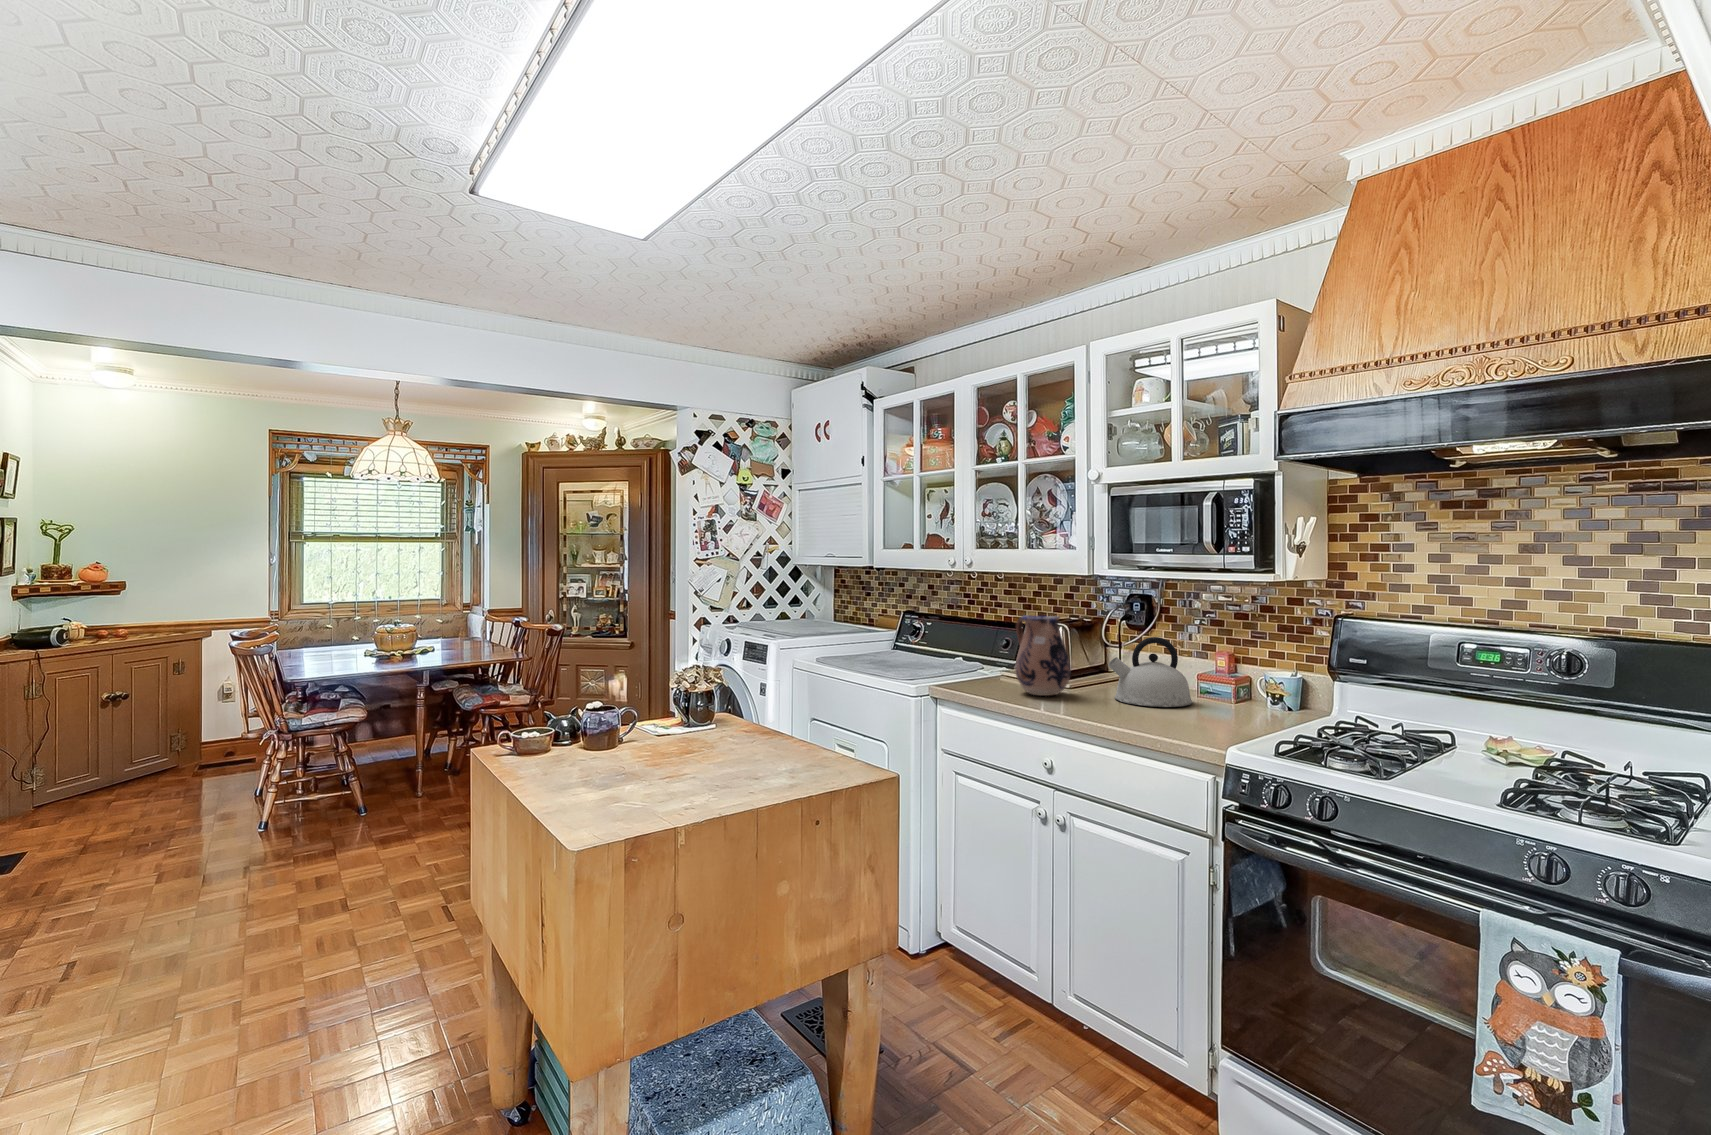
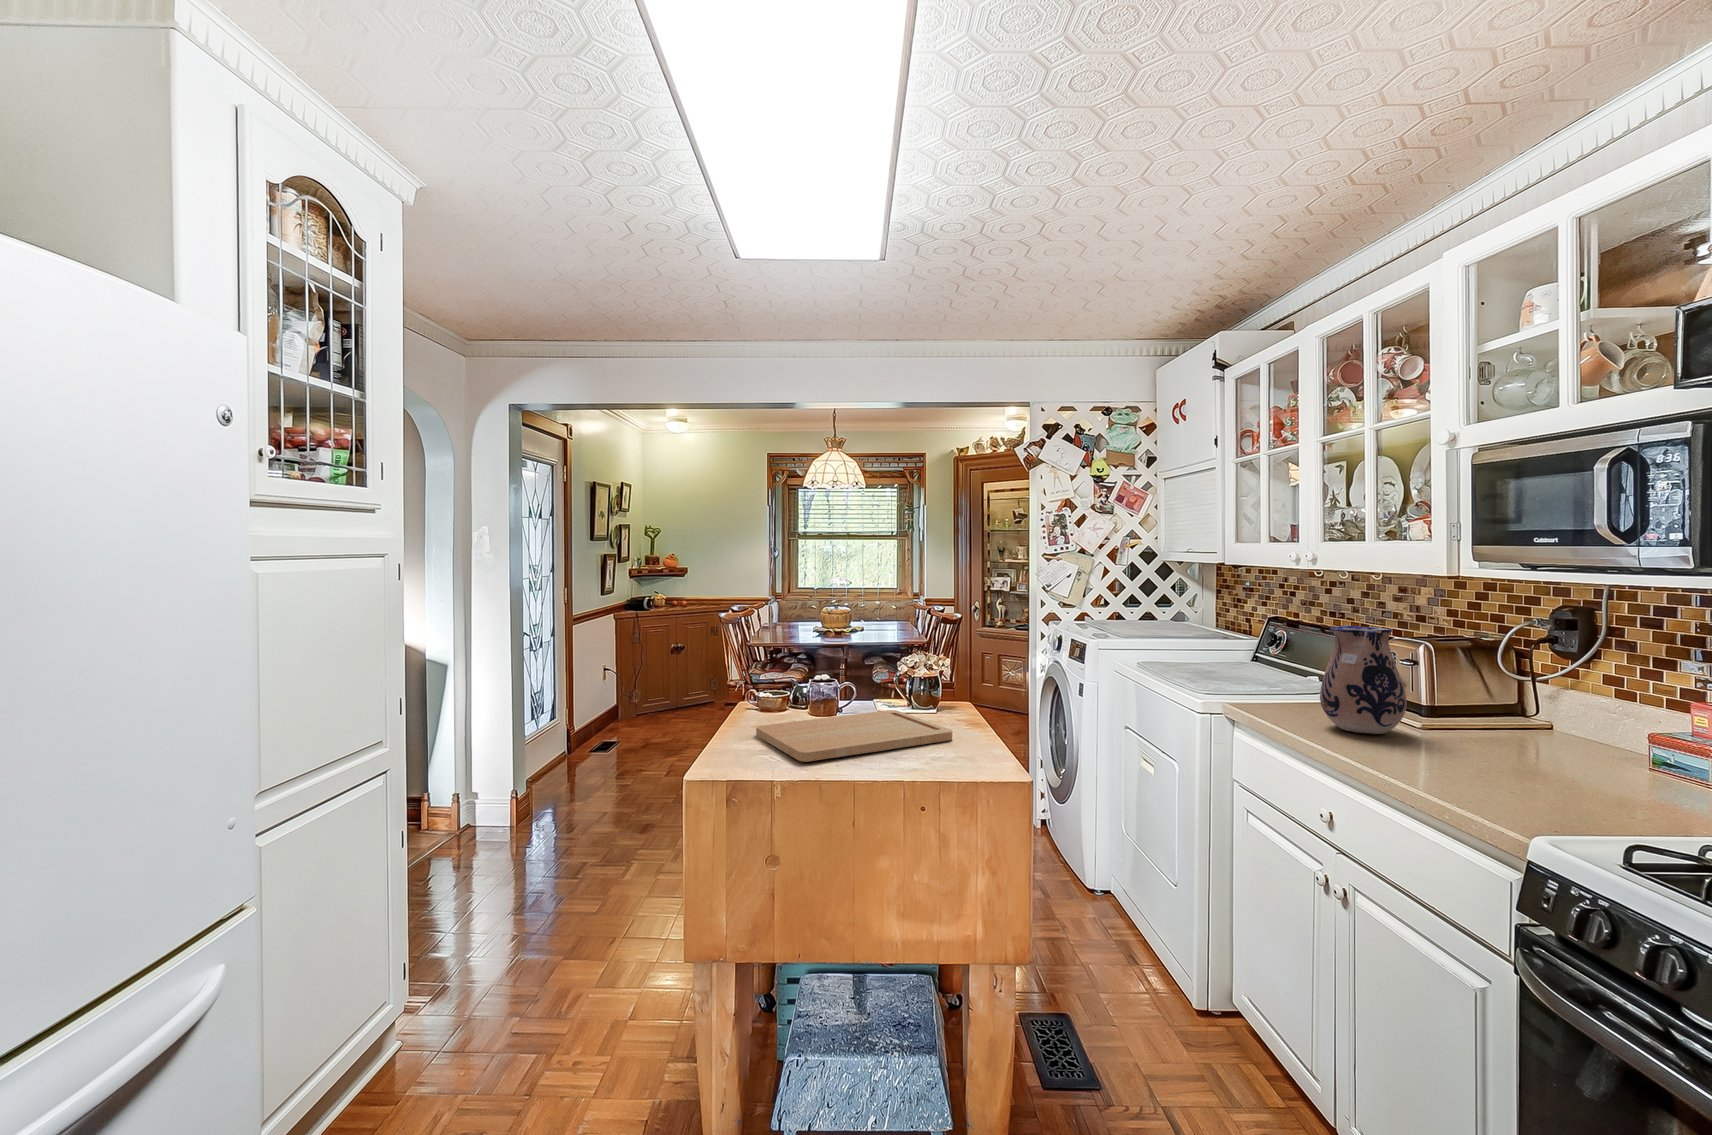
kettle: present [1108,637,1192,707] -> none [1463,668,1621,778]
cutting board: none [567,728,770,792] -> present [756,710,952,762]

